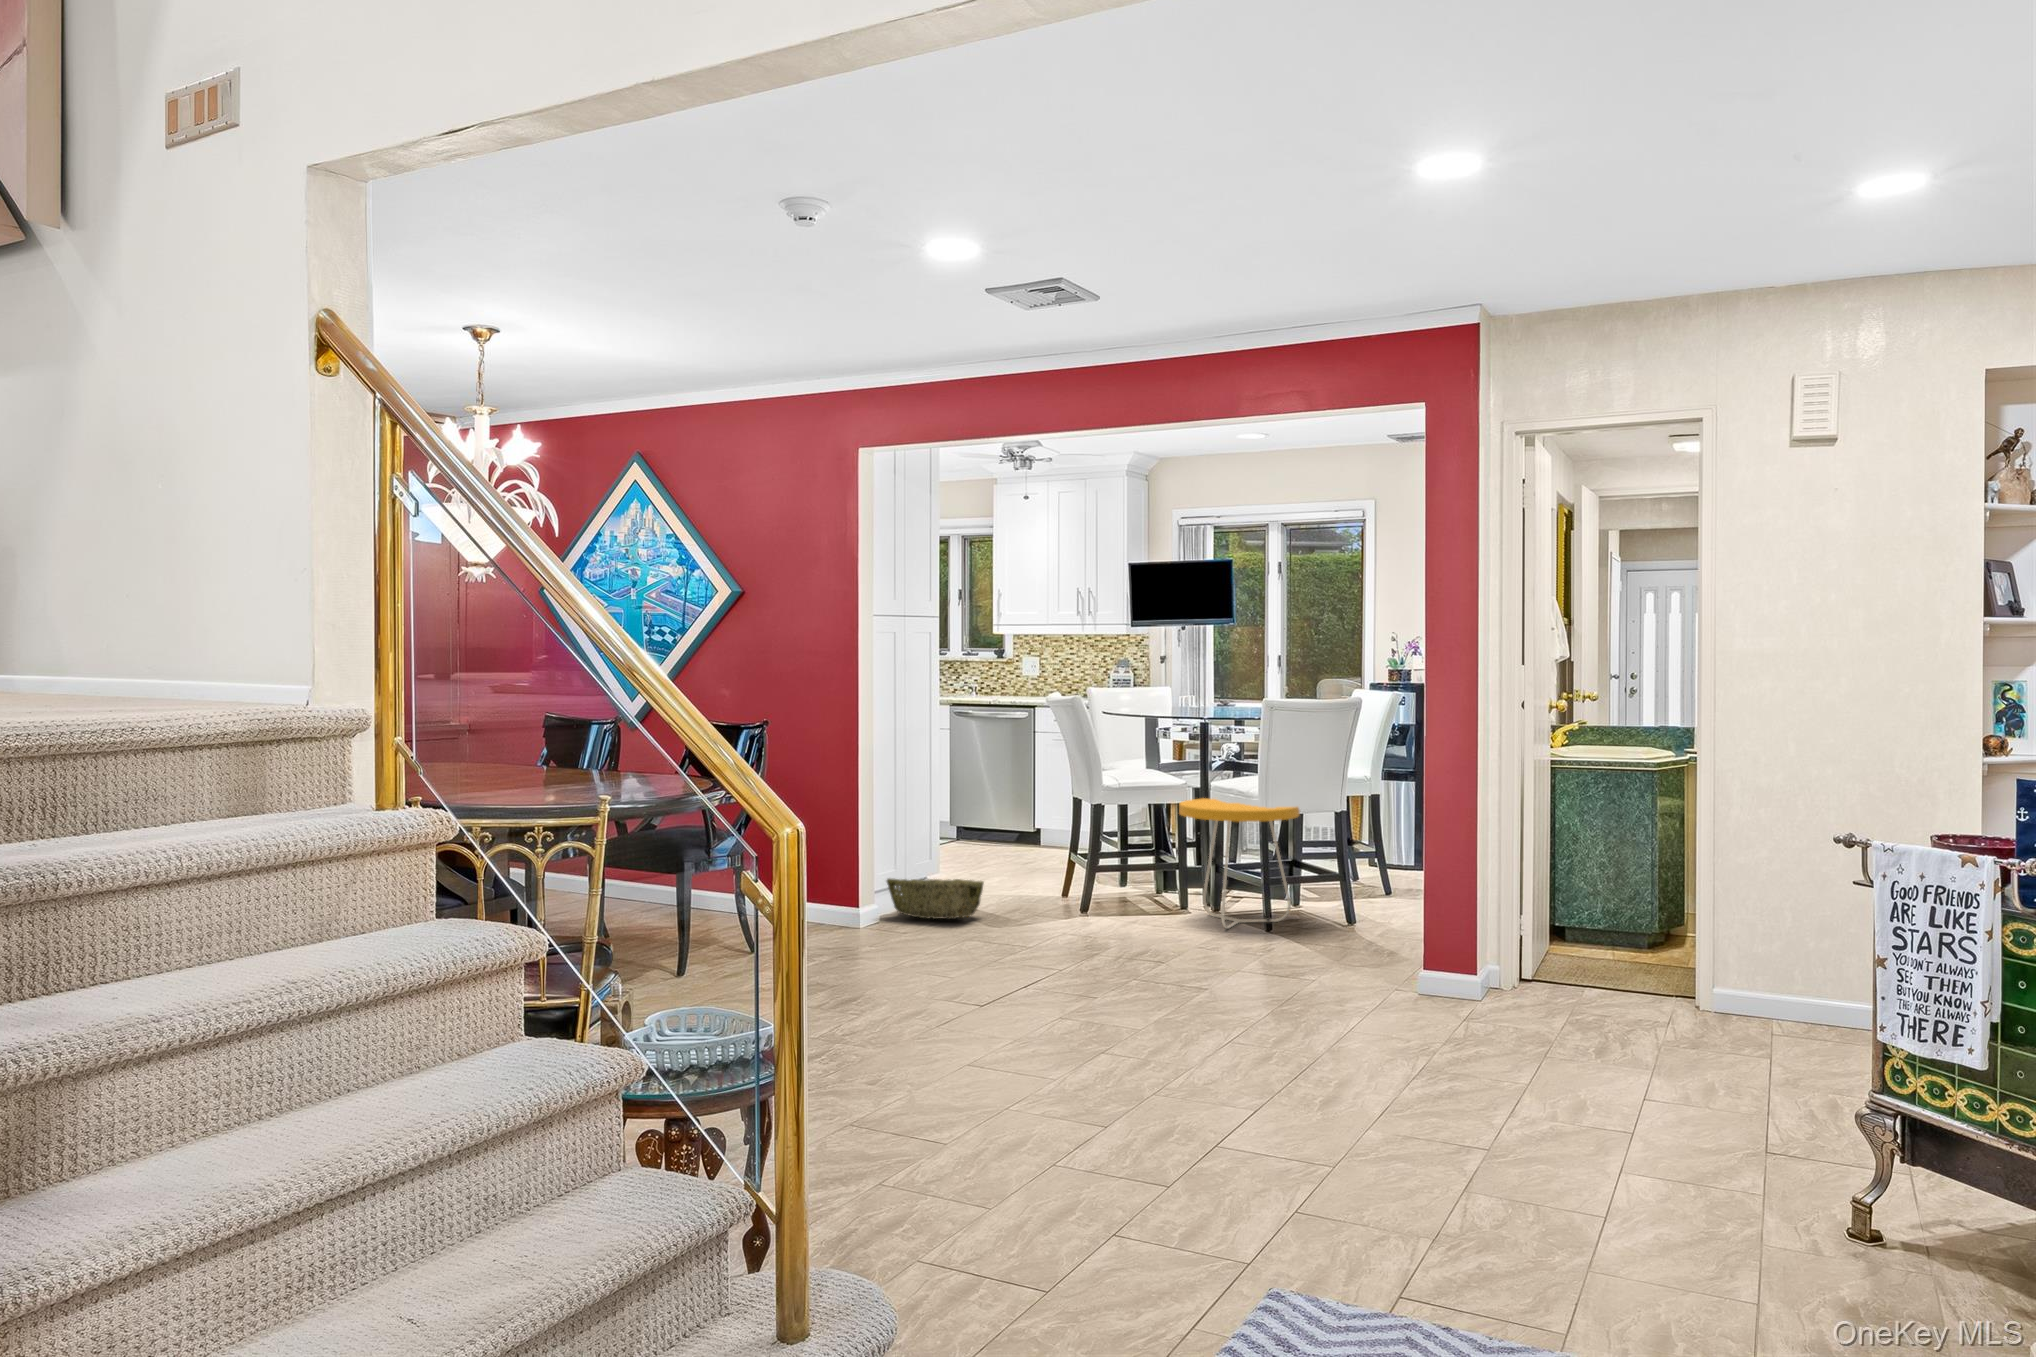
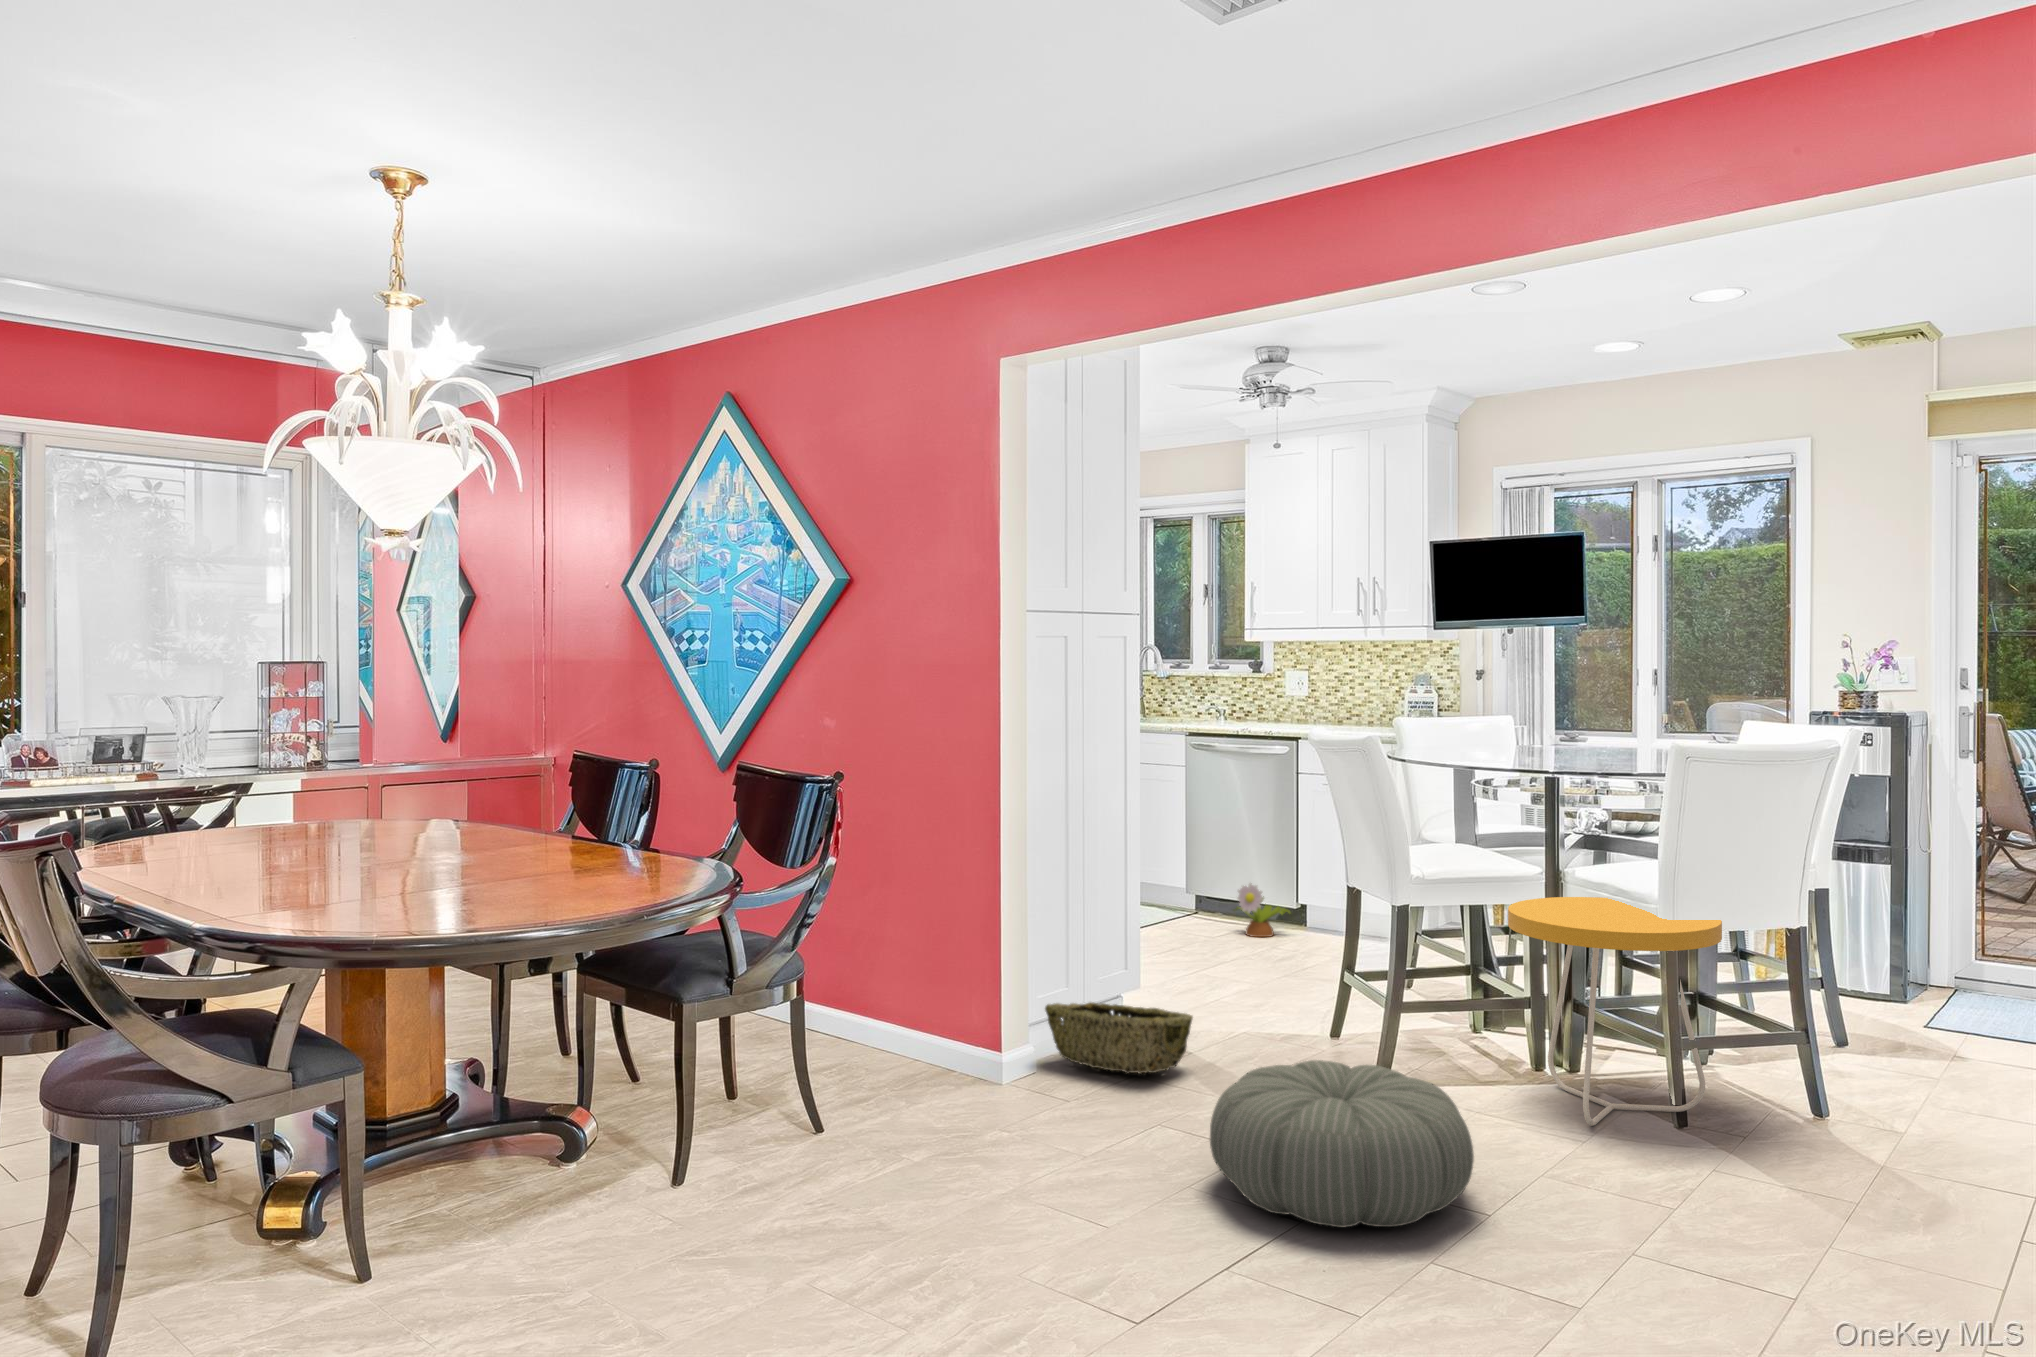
decorative plant: none [987,812,1031,852] -> present [1234,883,1290,937]
pouf: none [1010,890,1159,971] -> present [1210,1060,1474,1227]

